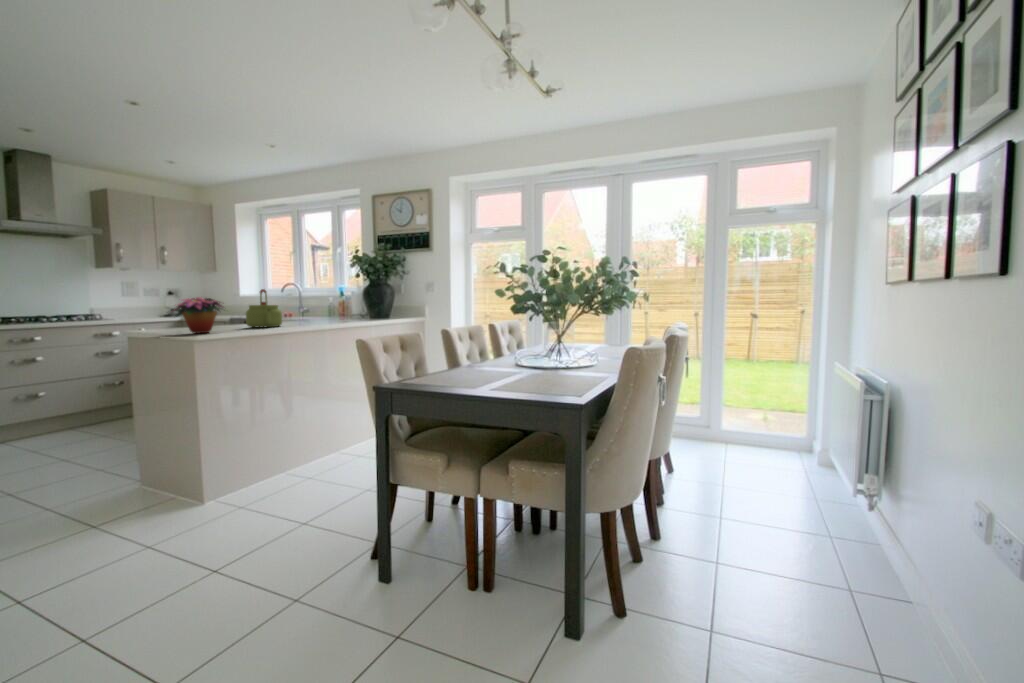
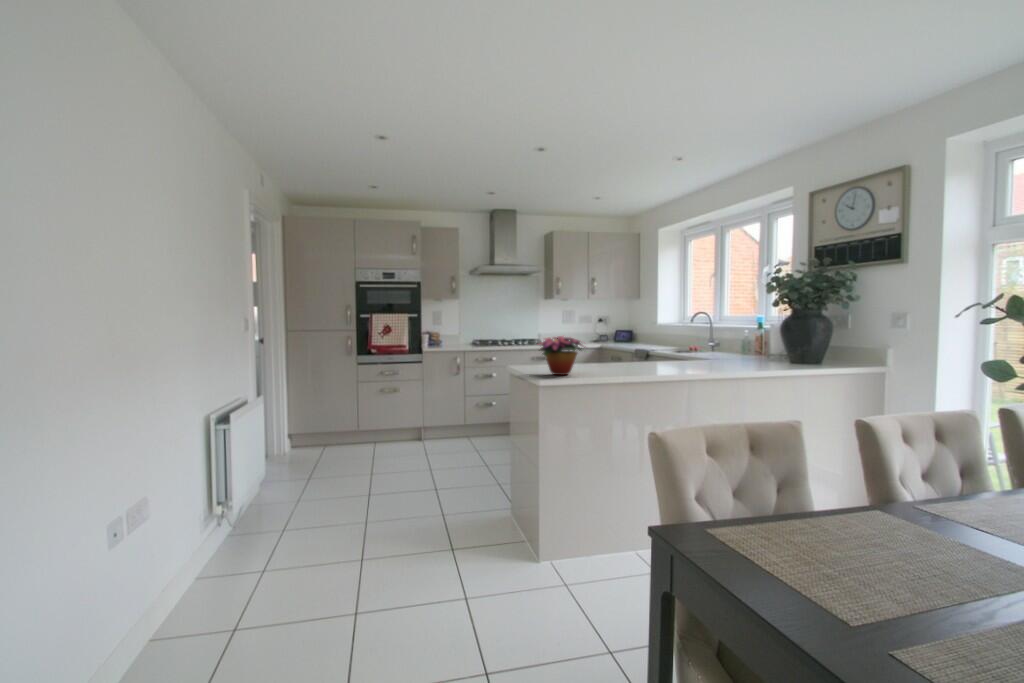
kettle: present [246,289,282,327] -> none [615,325,654,372]

